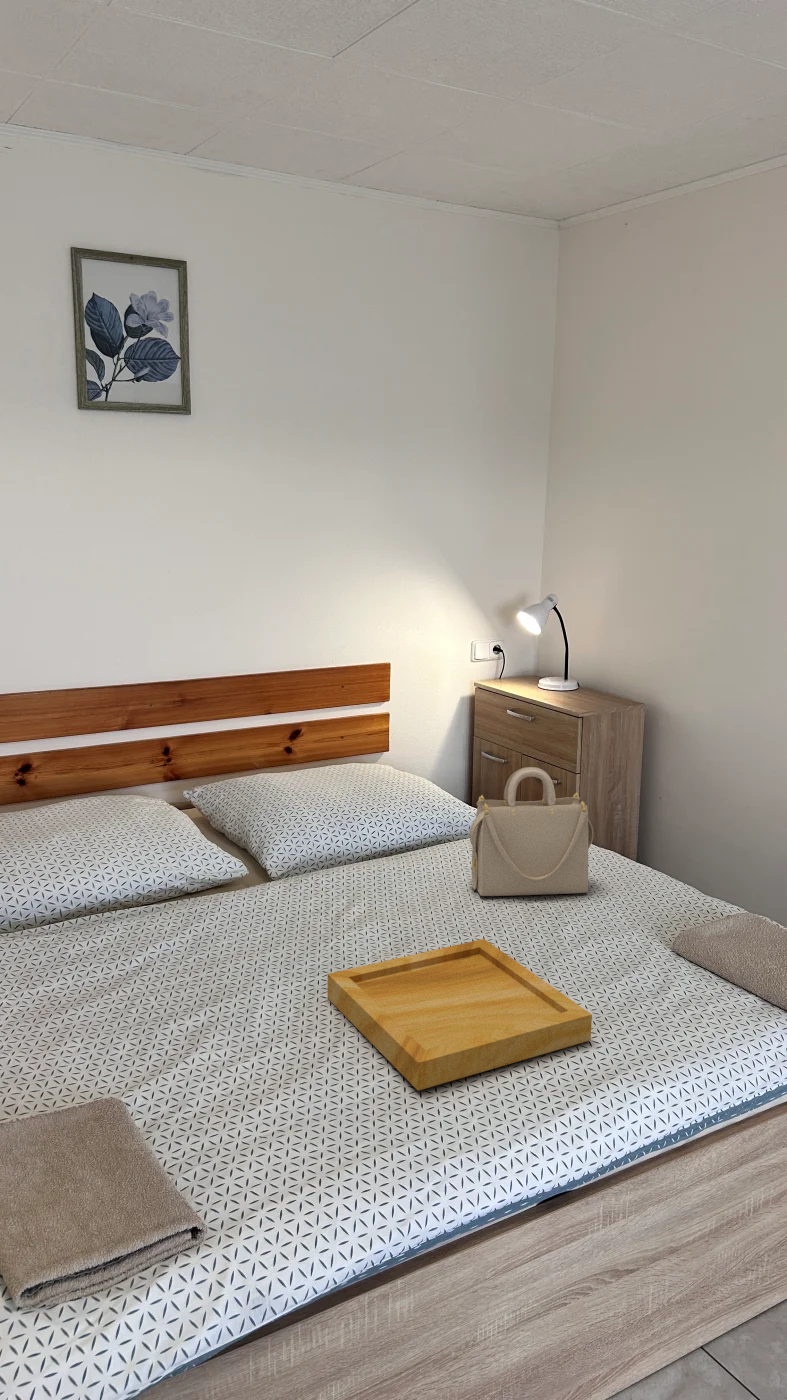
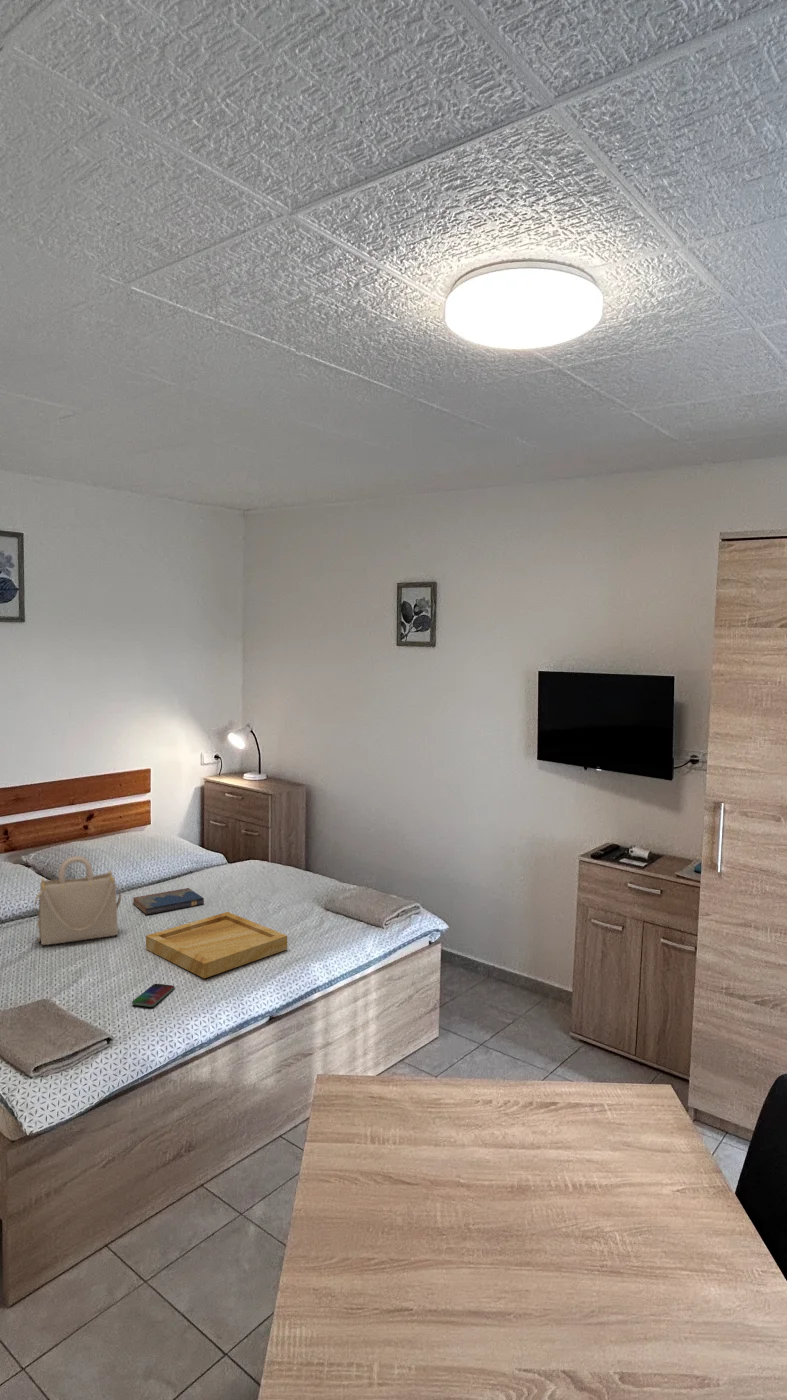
handbag: present [470,767,594,896] -> present [35,856,121,945]
hardcover book: none [329,876,448,921] -> present [133,888,204,915]
smartphone: none [268,1088,357,1149] -> present [132,984,175,1007]

